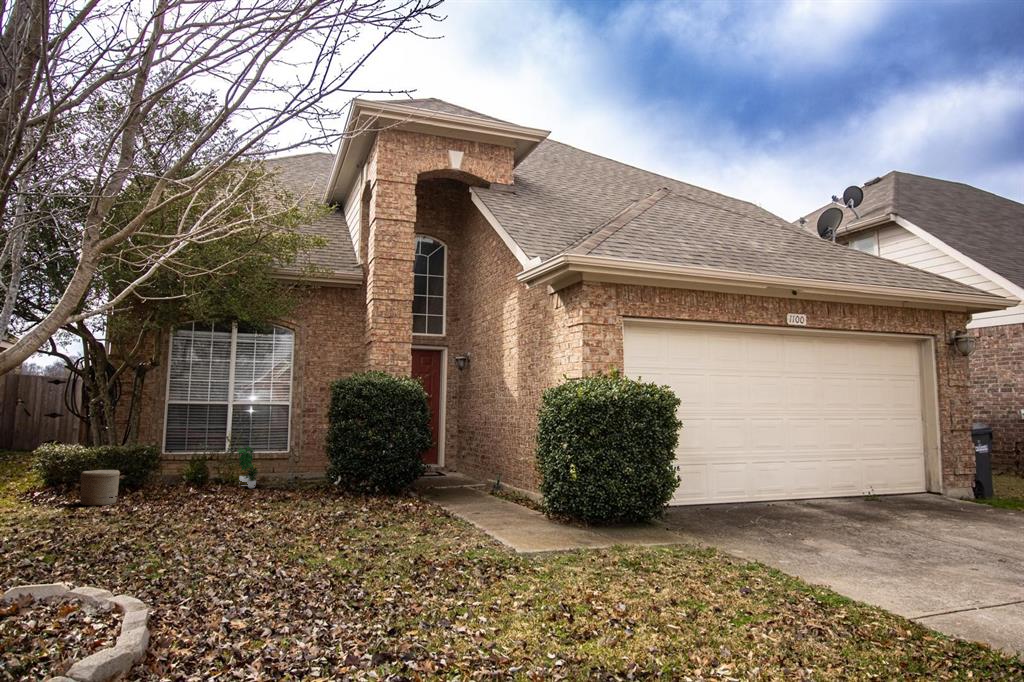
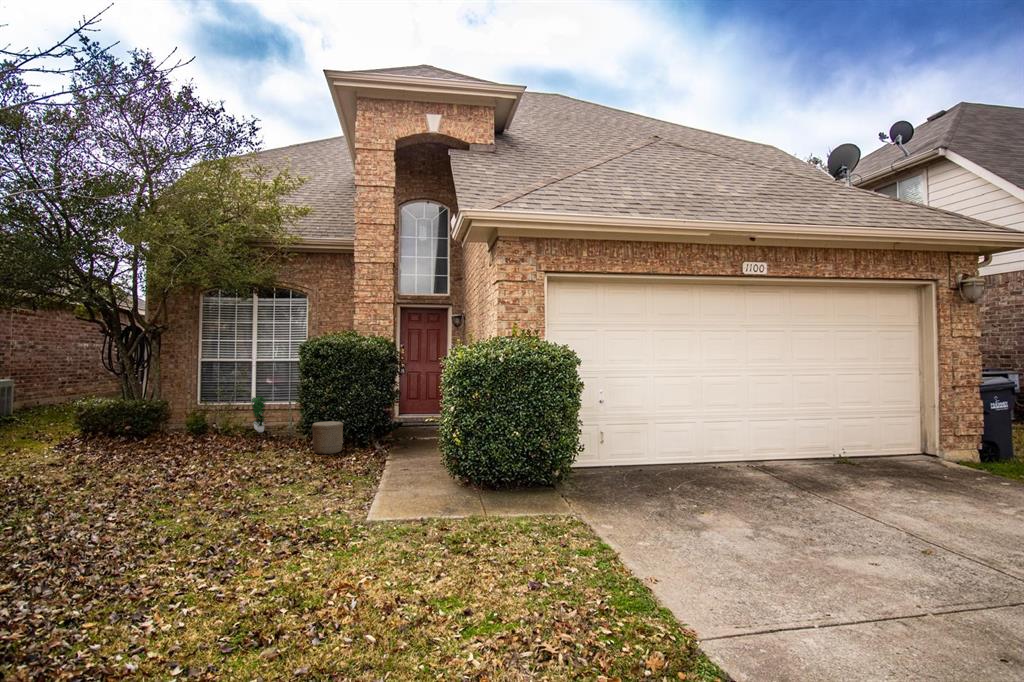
woven basket: present [80,470,120,506] -> present [312,421,343,454]

